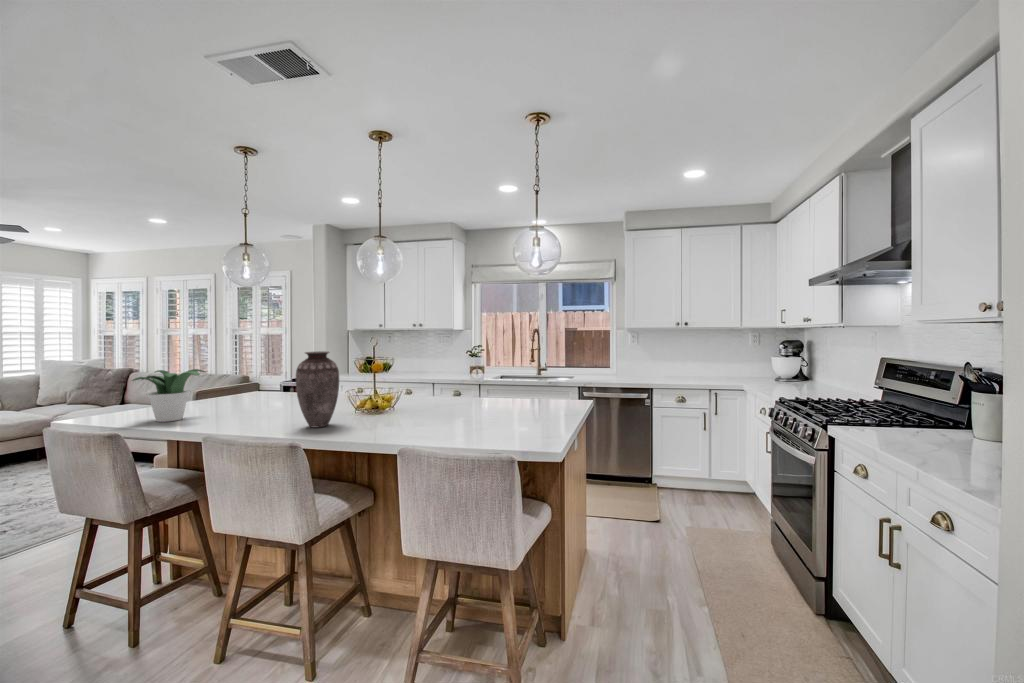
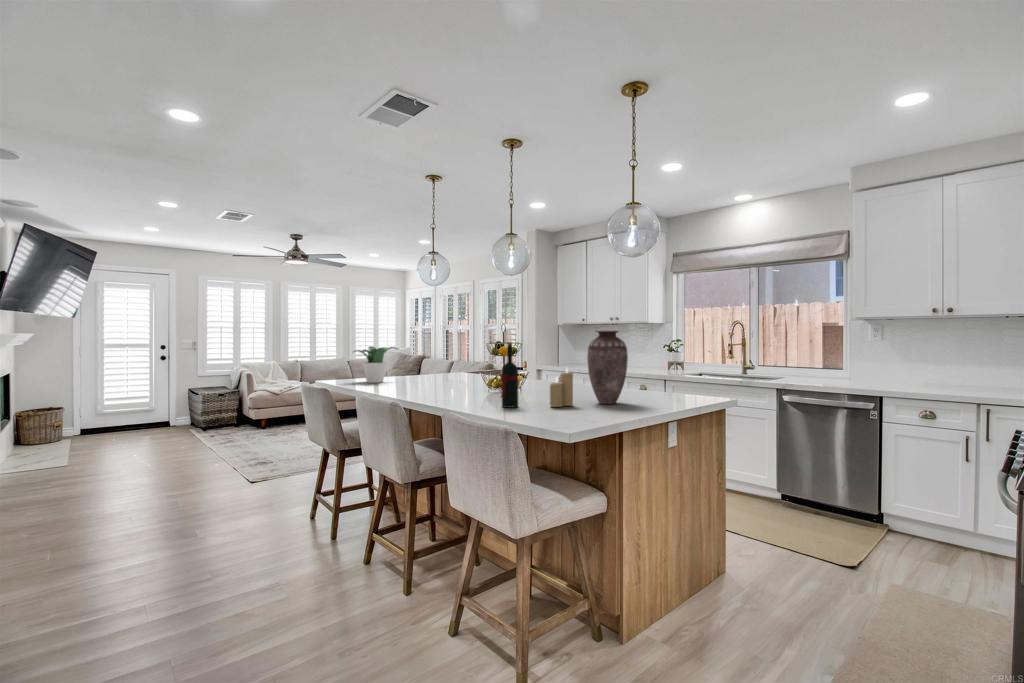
vase: present [296,351,339,428] -> present [587,331,628,404]
wine bottle: none [441,366,460,440] -> present [500,342,518,408]
candle: none [489,389,509,433] -> present [550,369,573,407]

